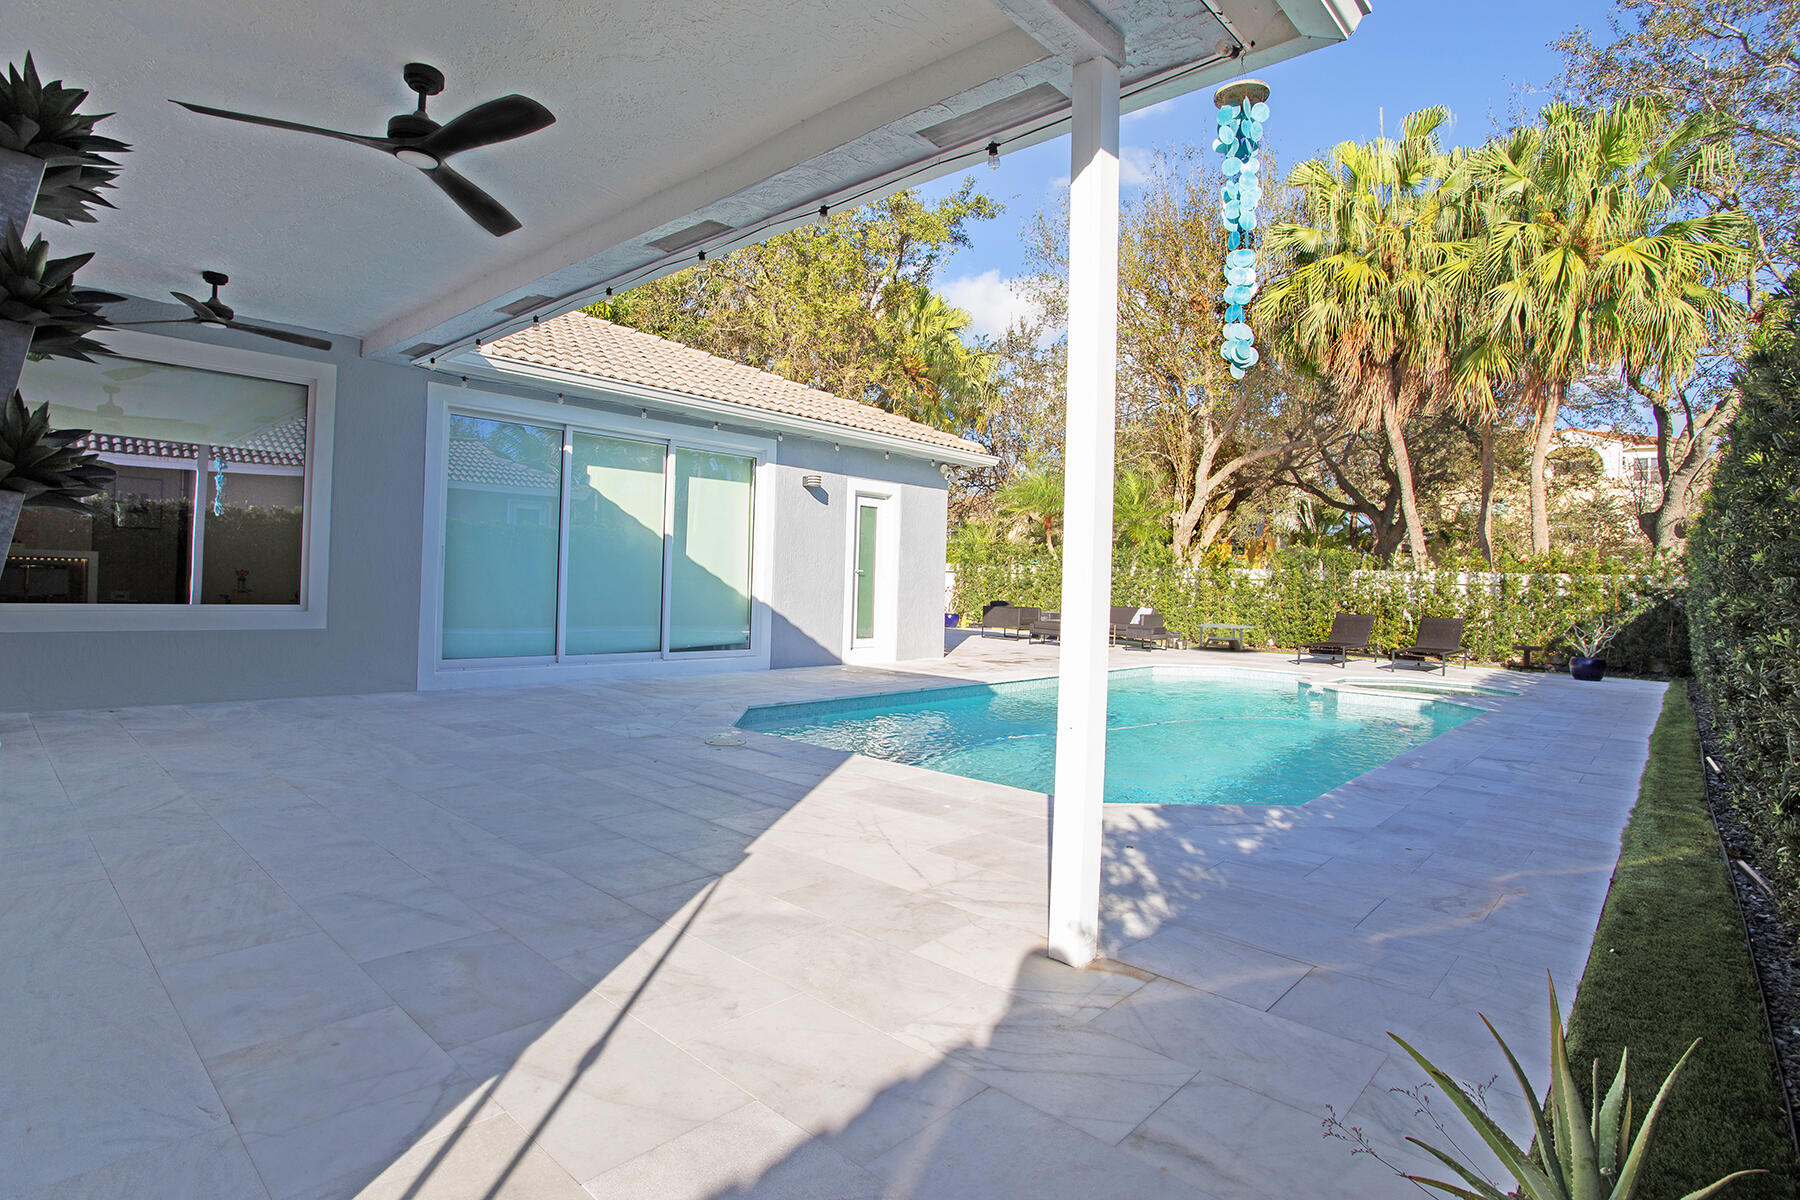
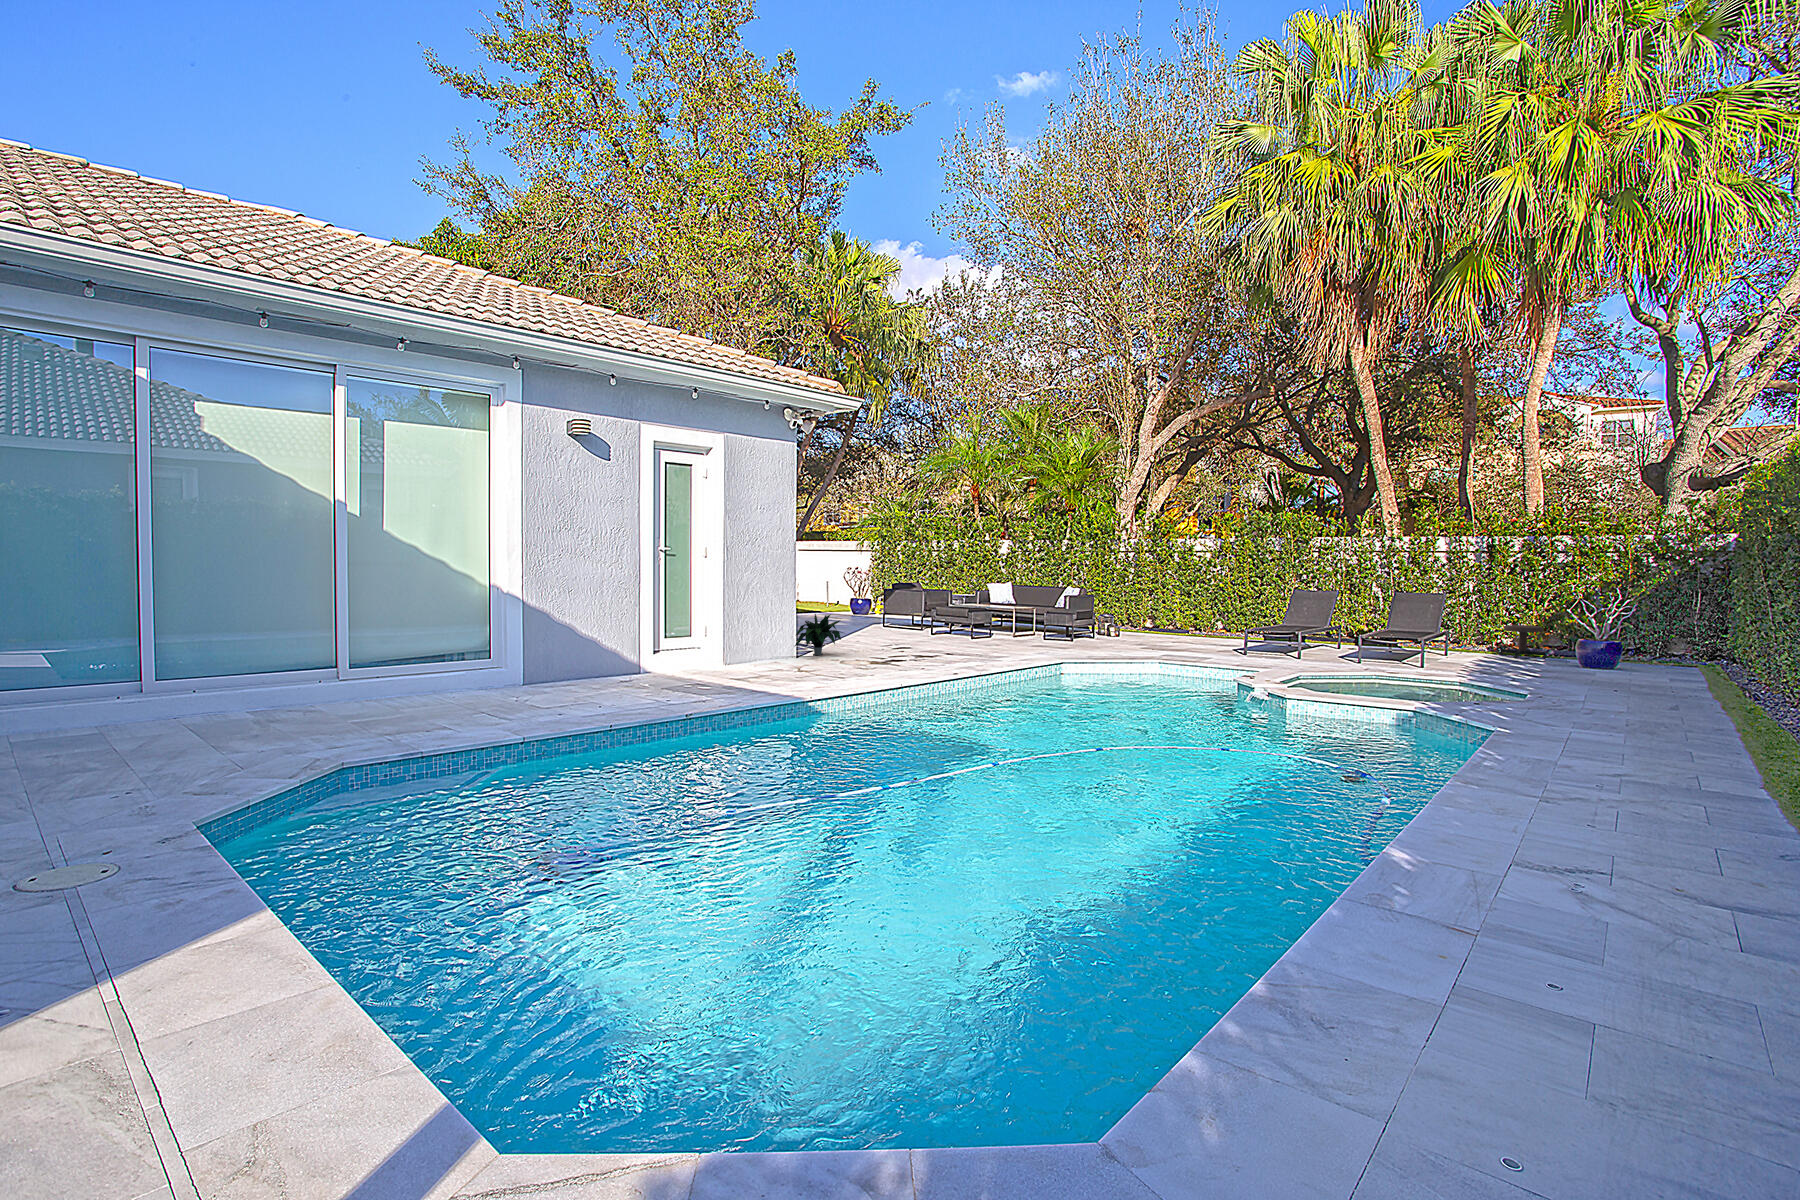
potted plant: none [934,623,976,657] -> present [795,614,843,655]
round table: present [1196,624,1255,651] -> none [1129,603,1199,636]

